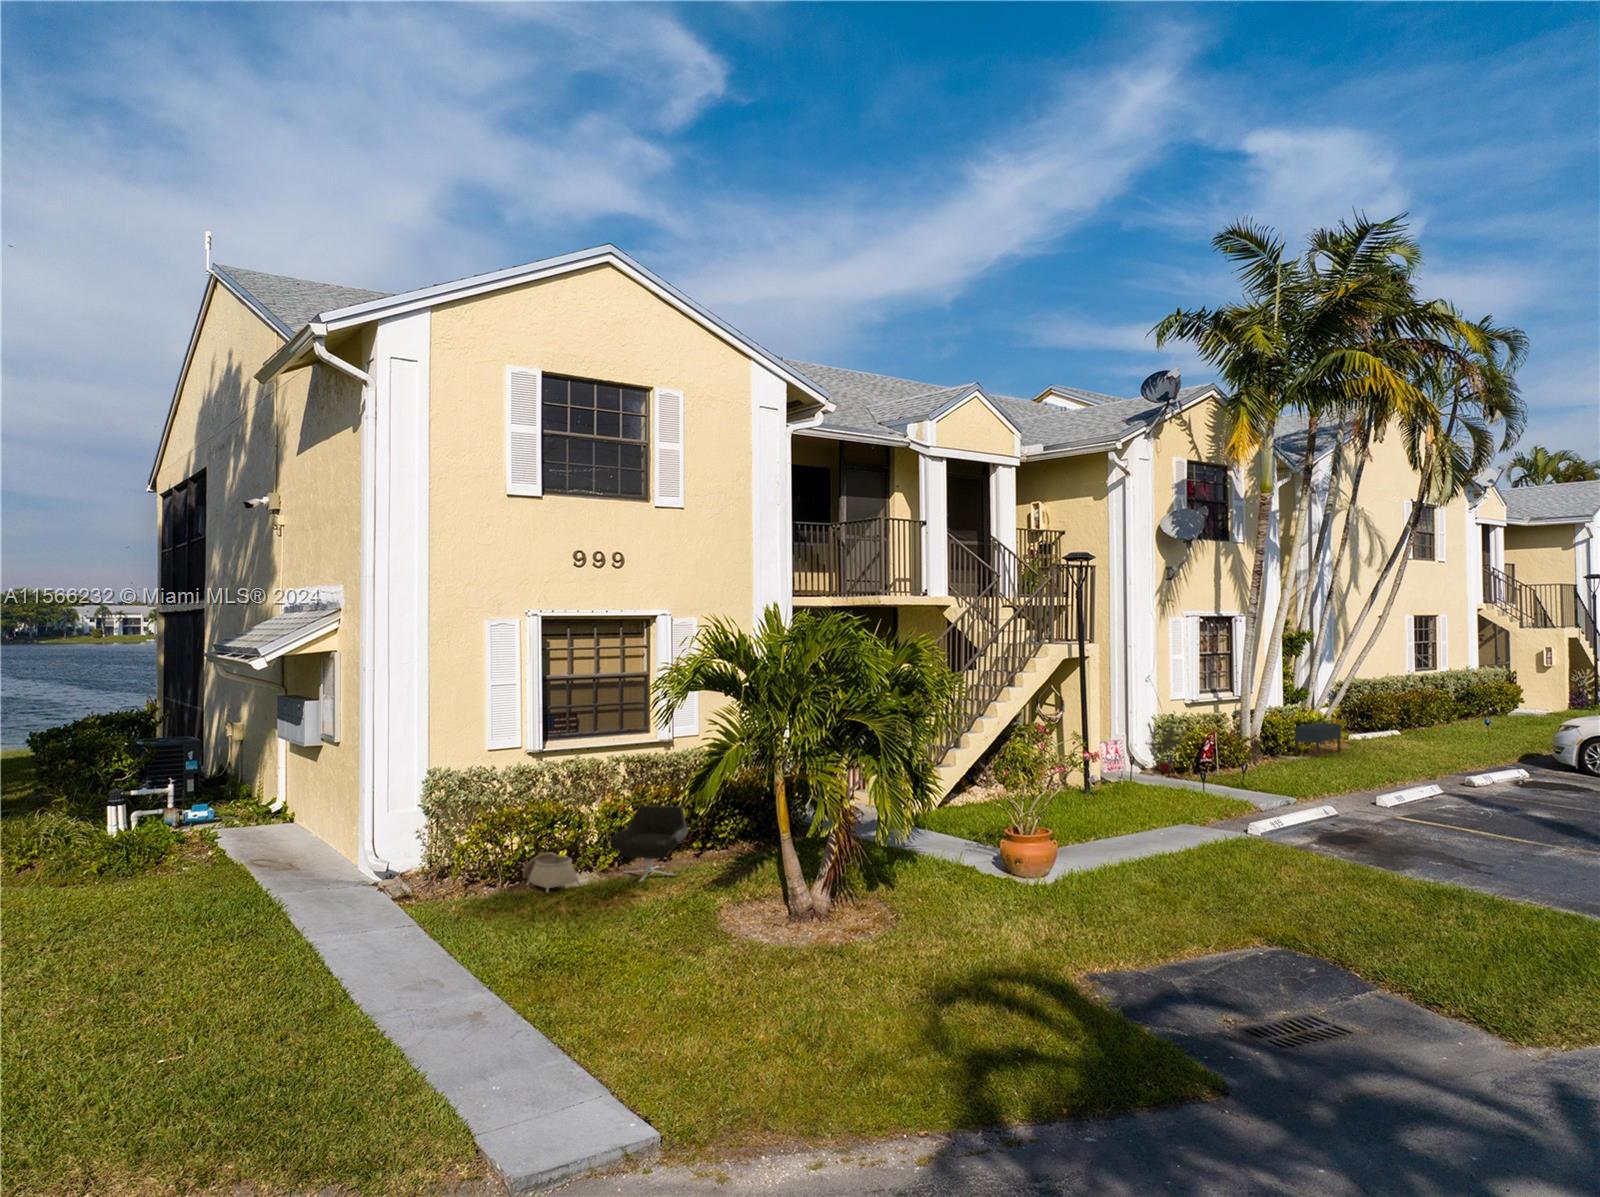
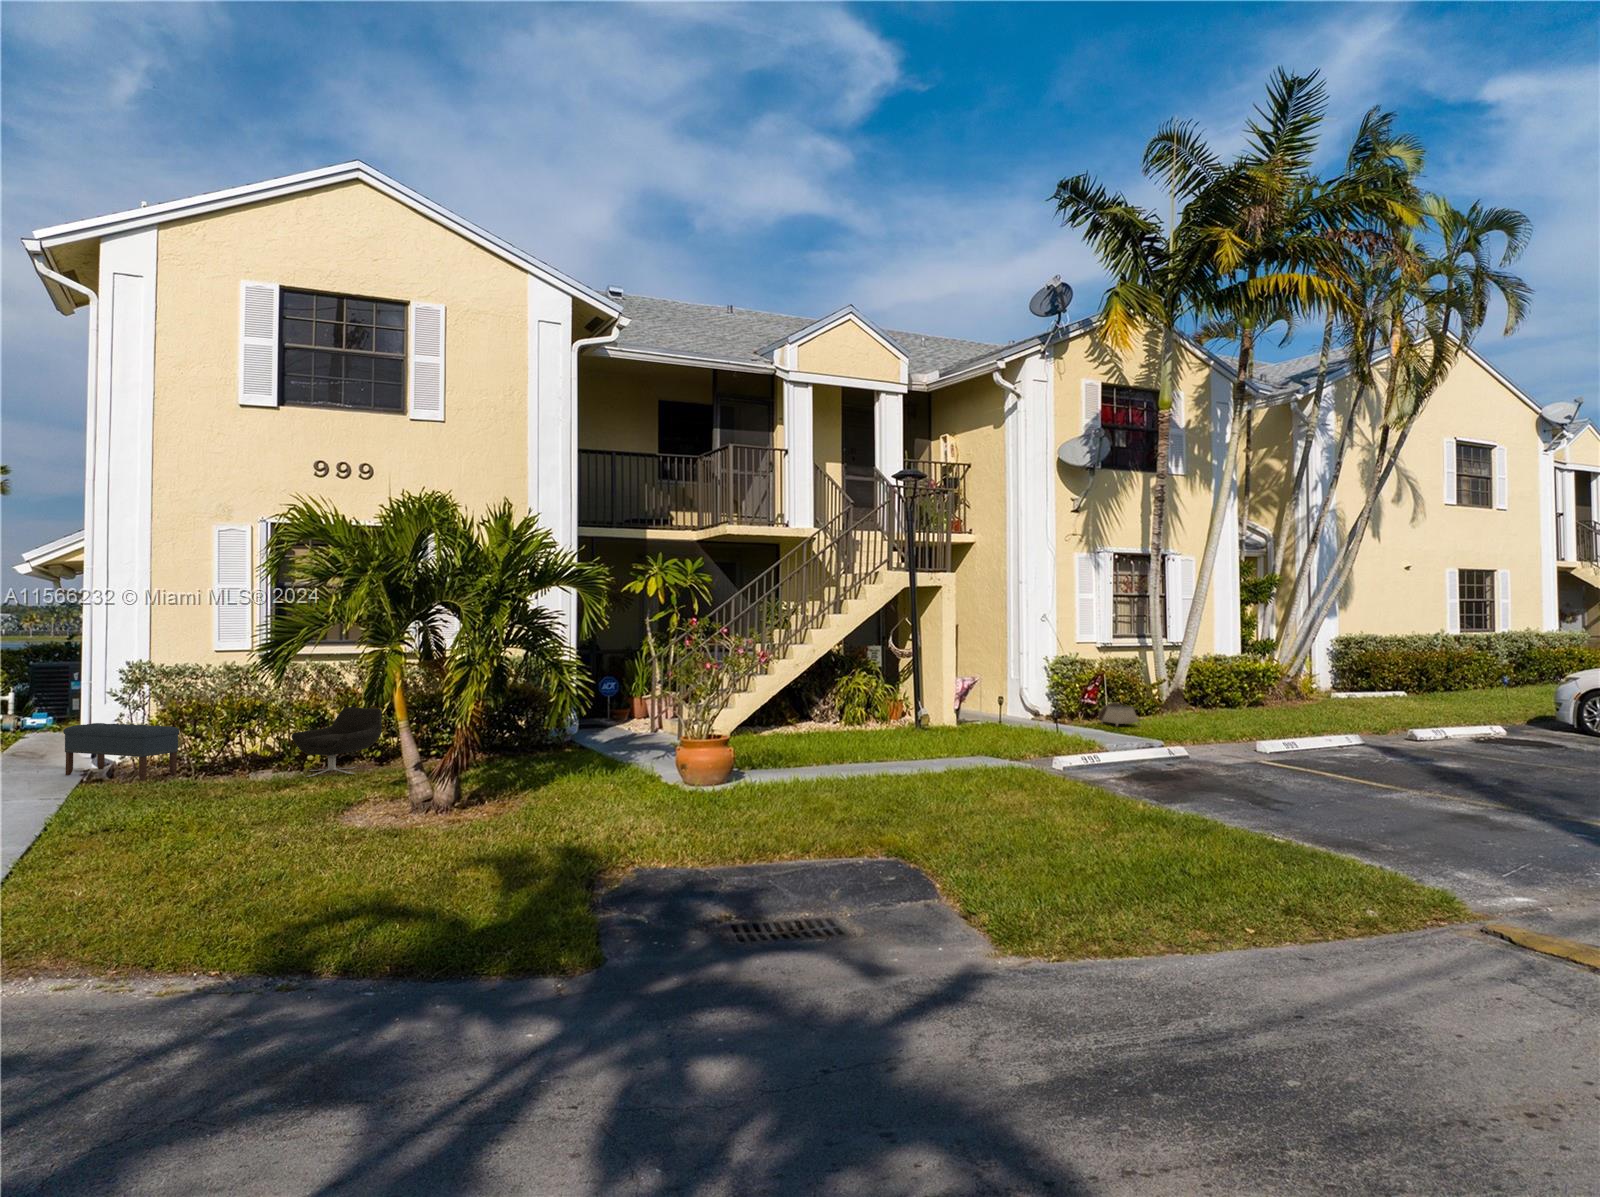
bench: present [1294,722,1342,757] -> present [63,723,180,781]
potted tree: present [1146,724,1185,773] -> none [1033,664,1074,720]
basket: present [523,853,580,893] -> present [1098,703,1138,726]

